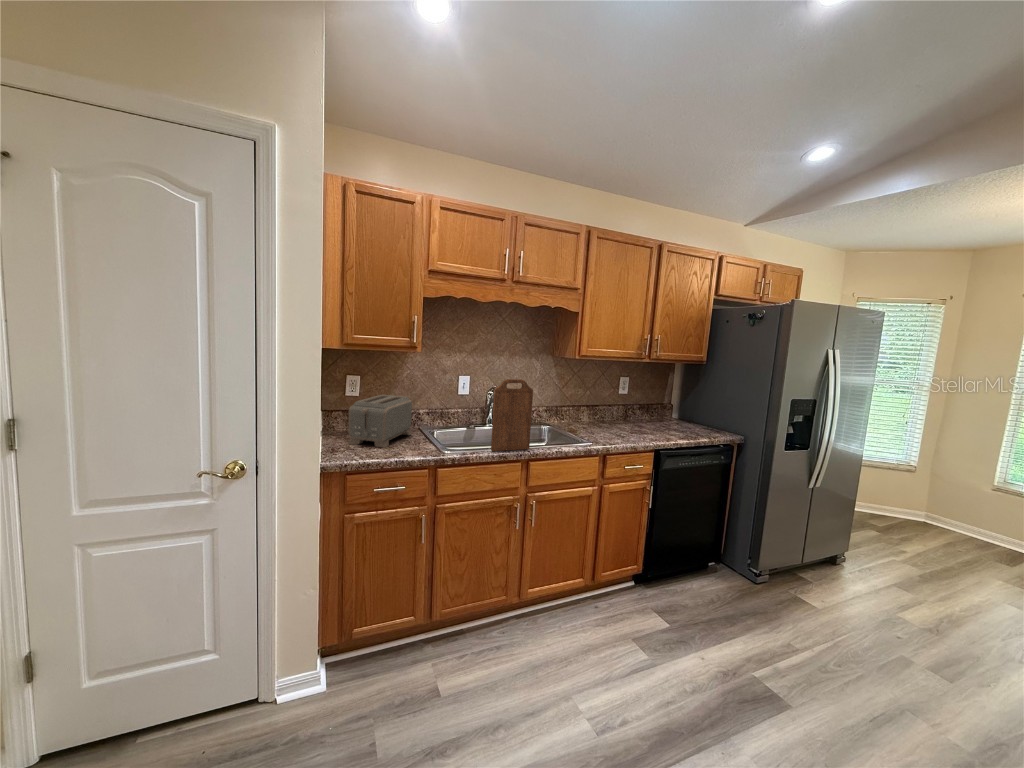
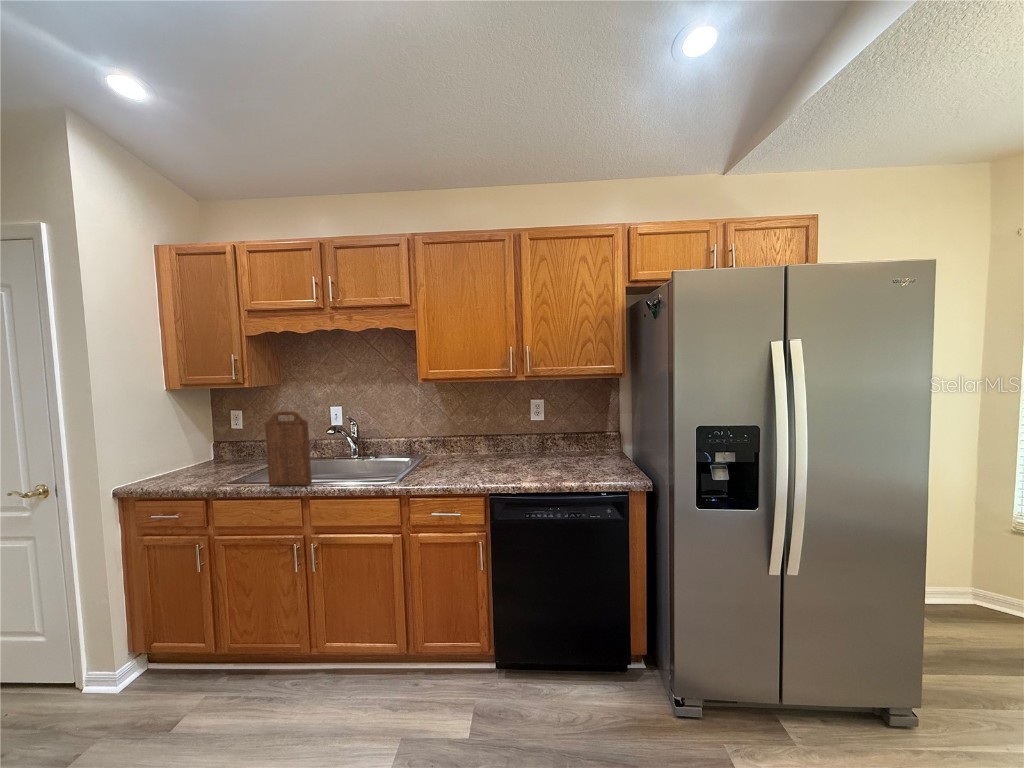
toaster: present [348,395,412,447] -> none [187,428,268,478]

